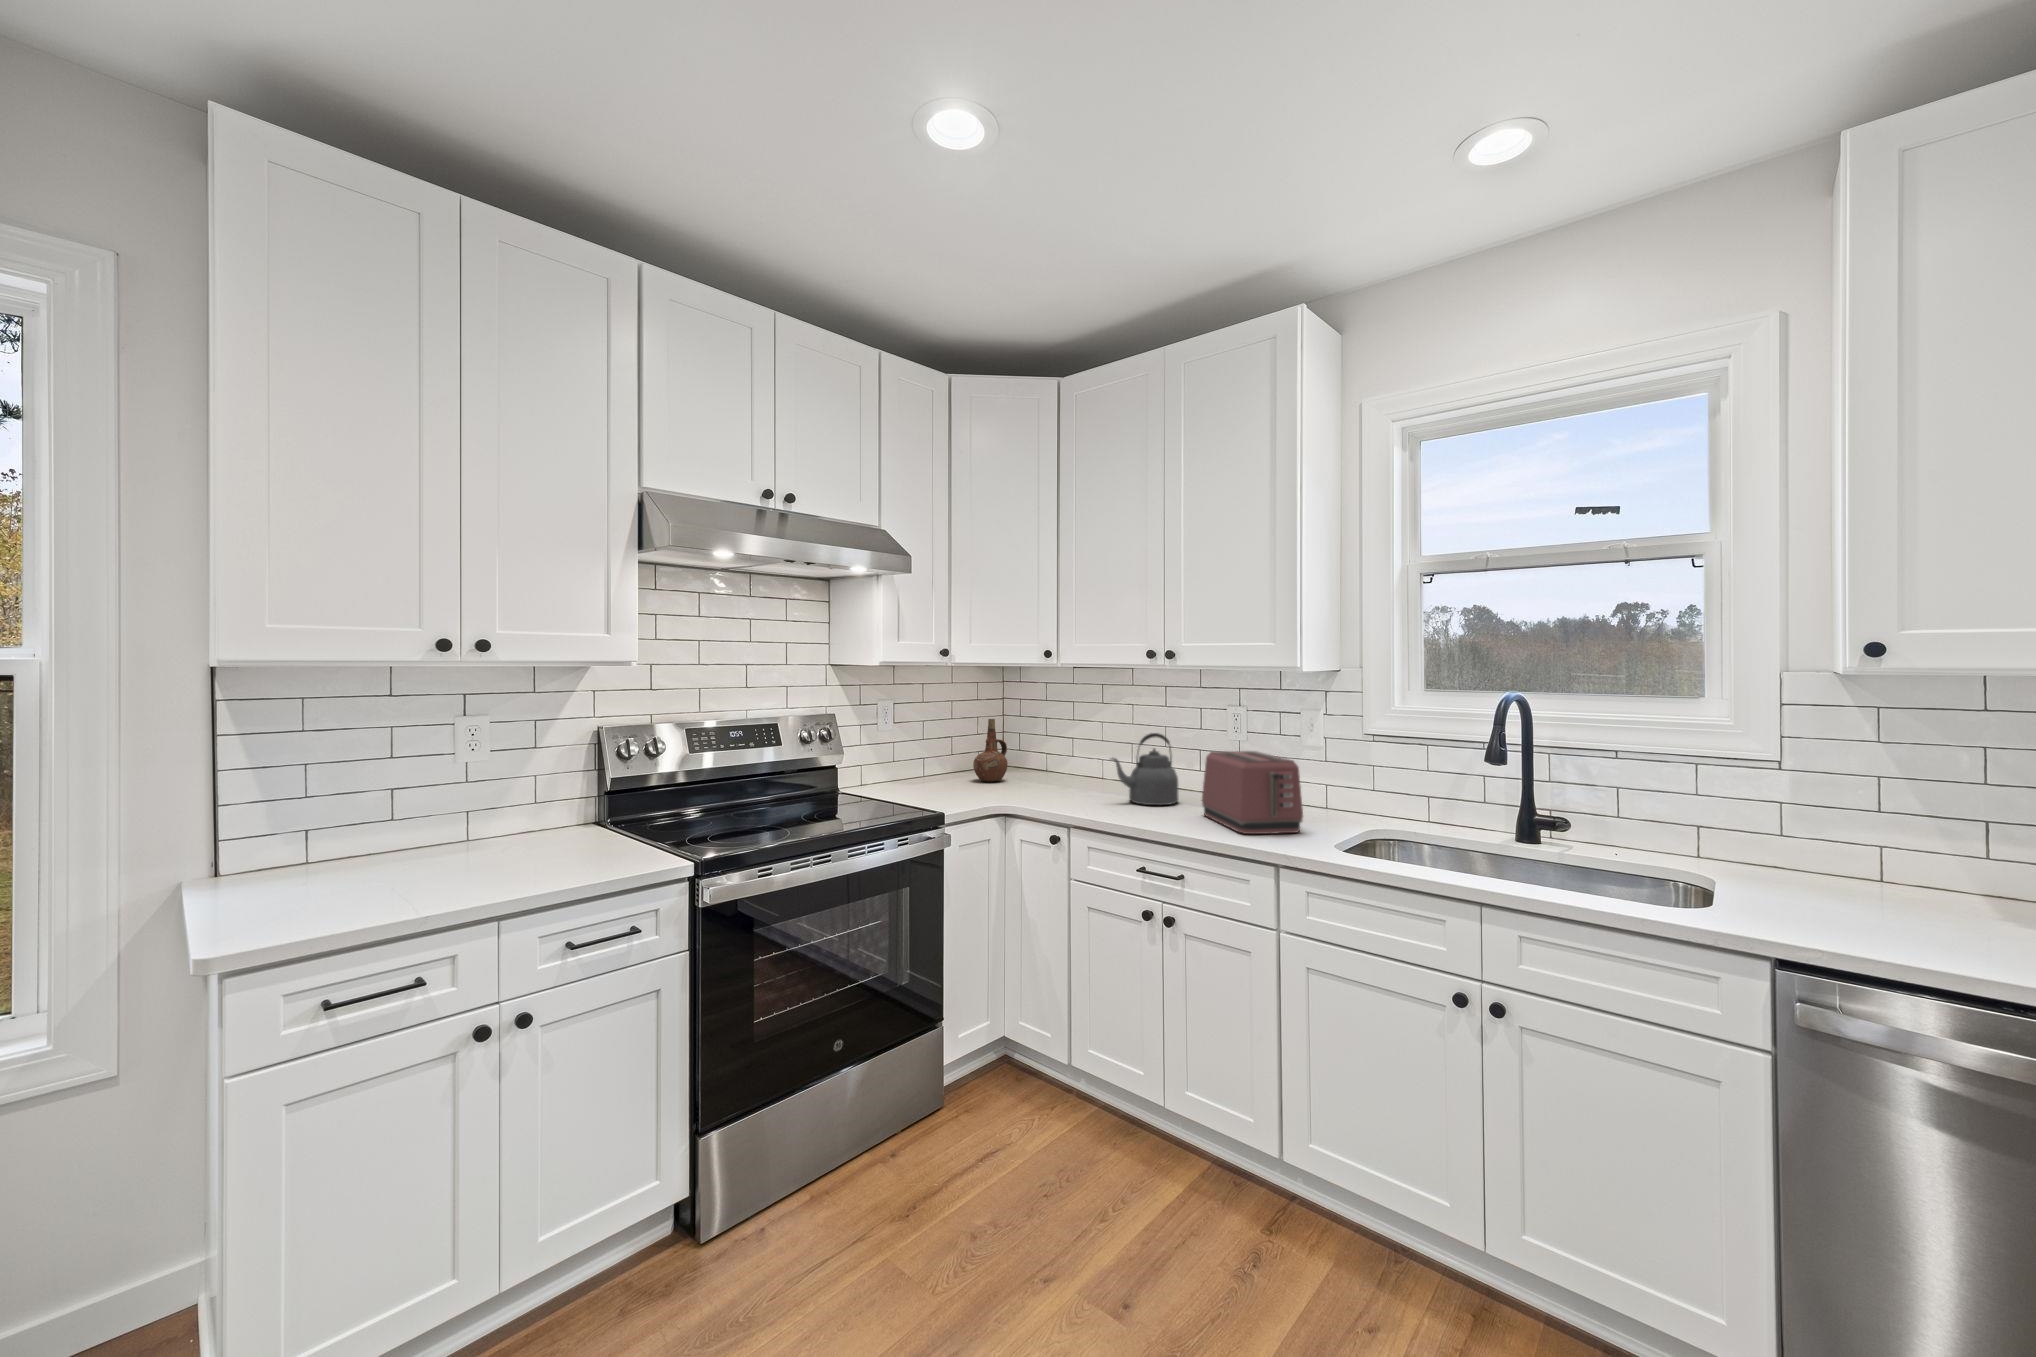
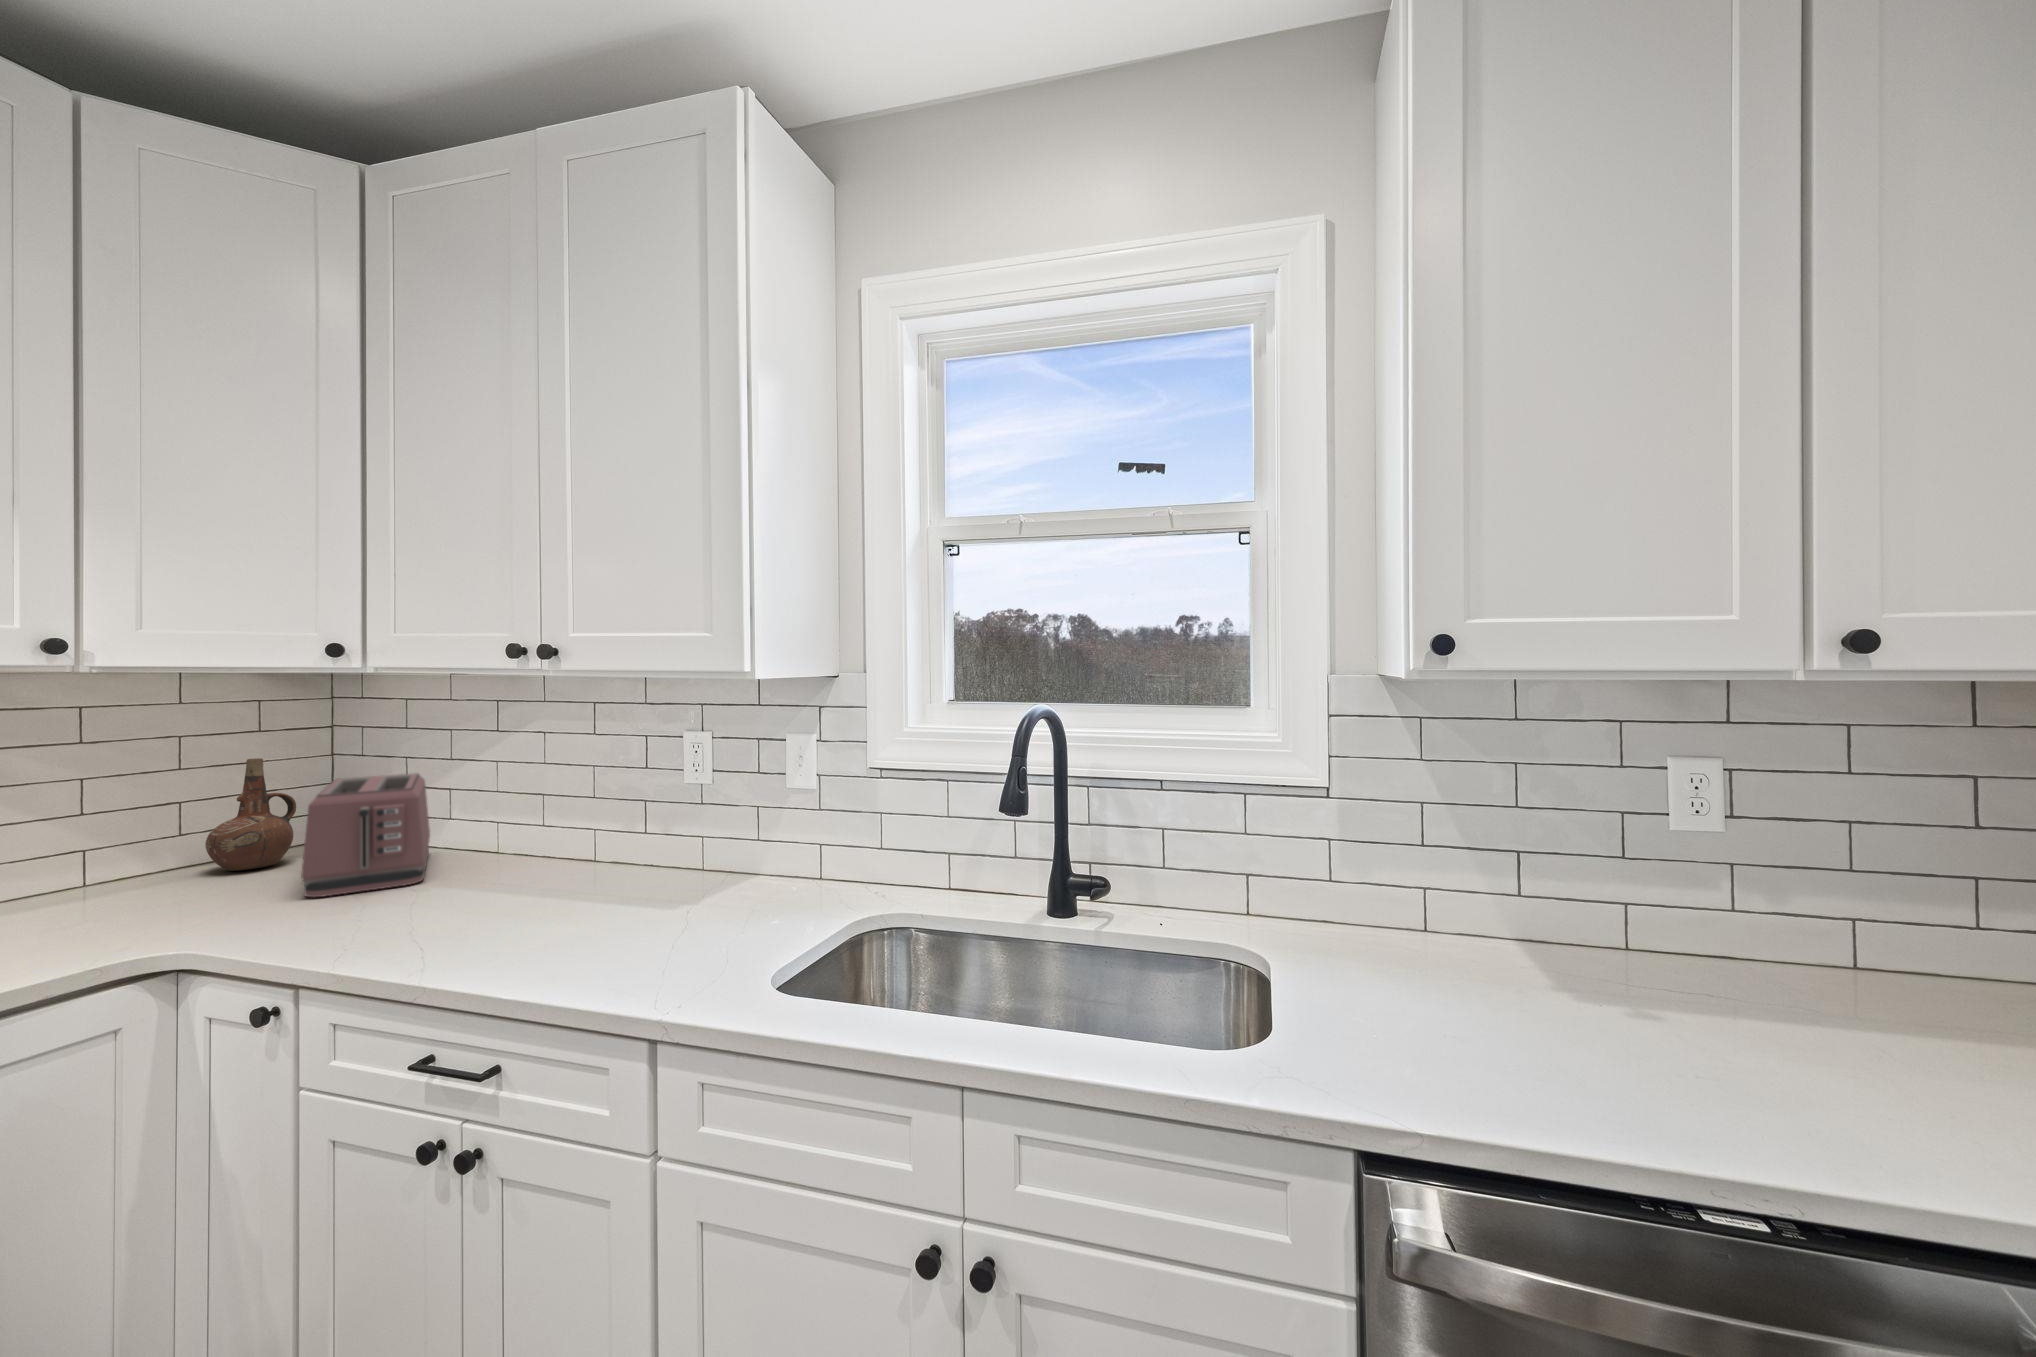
kettle: present [1111,733,1178,805] -> none [428,777,577,902]
toaster: present [1202,751,1303,834] -> present [301,773,430,897]

